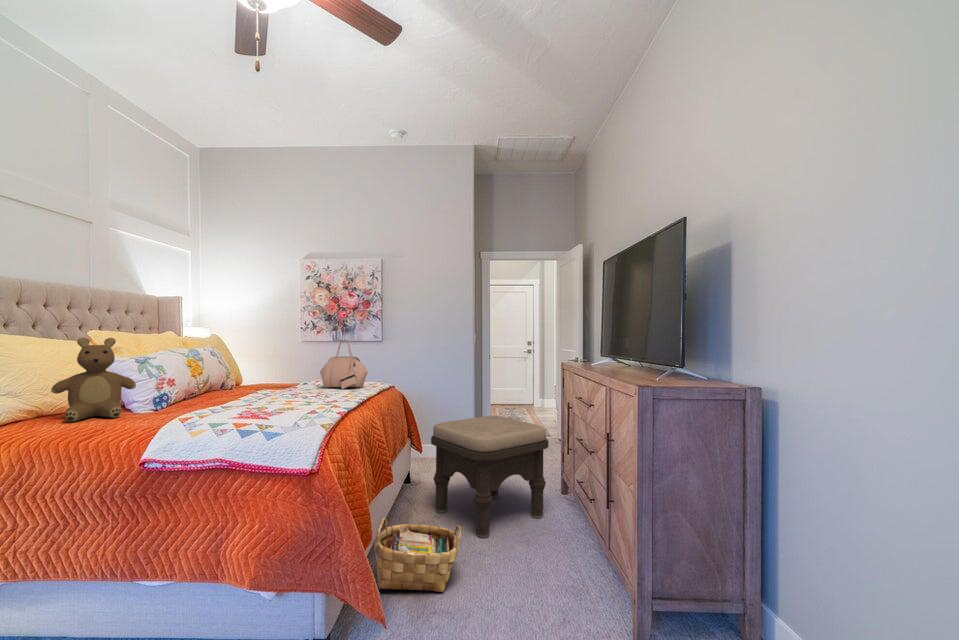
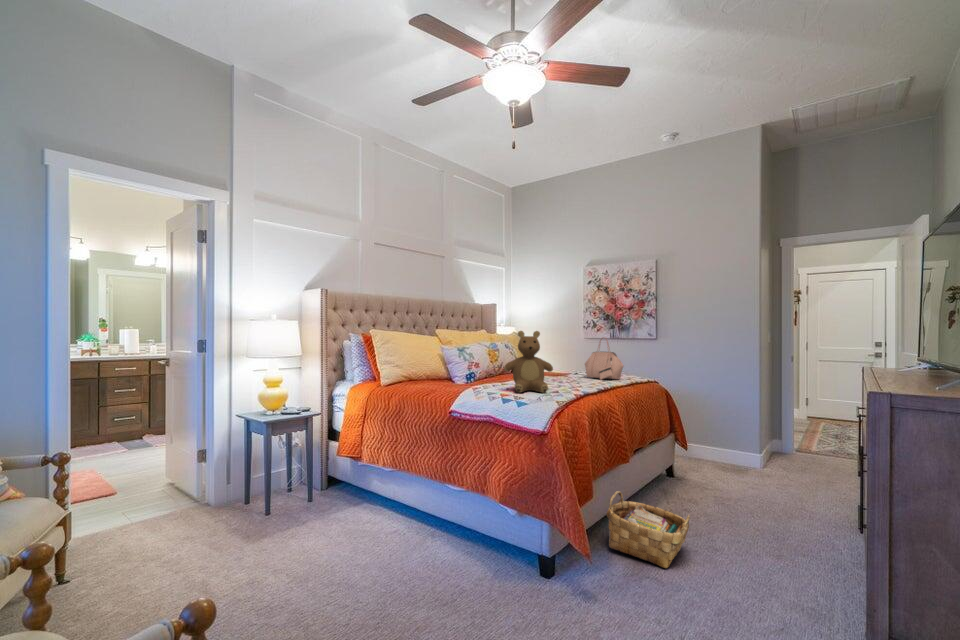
teddy bear: present [51,338,136,421] -> present [504,331,553,393]
ottoman: present [431,416,548,538] -> none [685,421,827,543]

